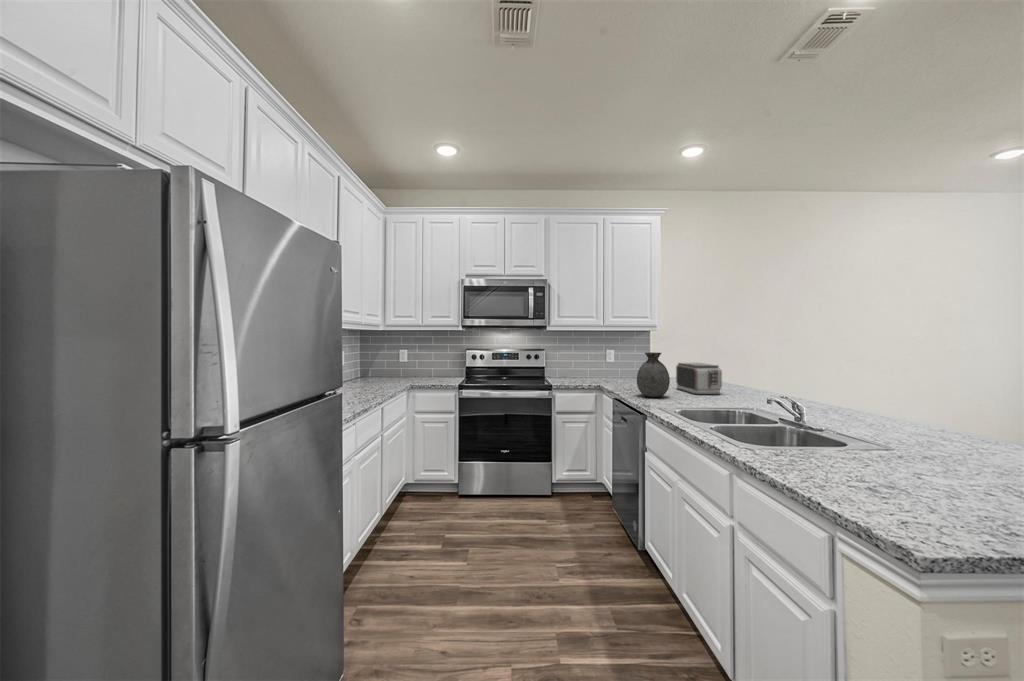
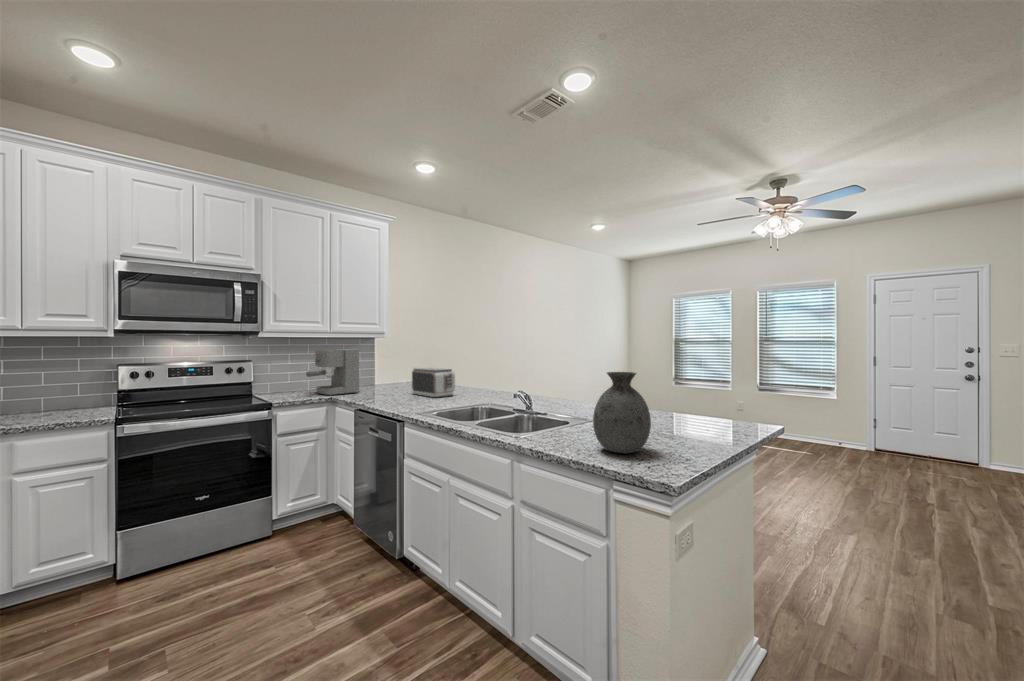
coffee maker: none [582,342,628,383] -> present [306,349,359,396]
vase: present [637,352,670,397] -> present [593,372,651,453]

